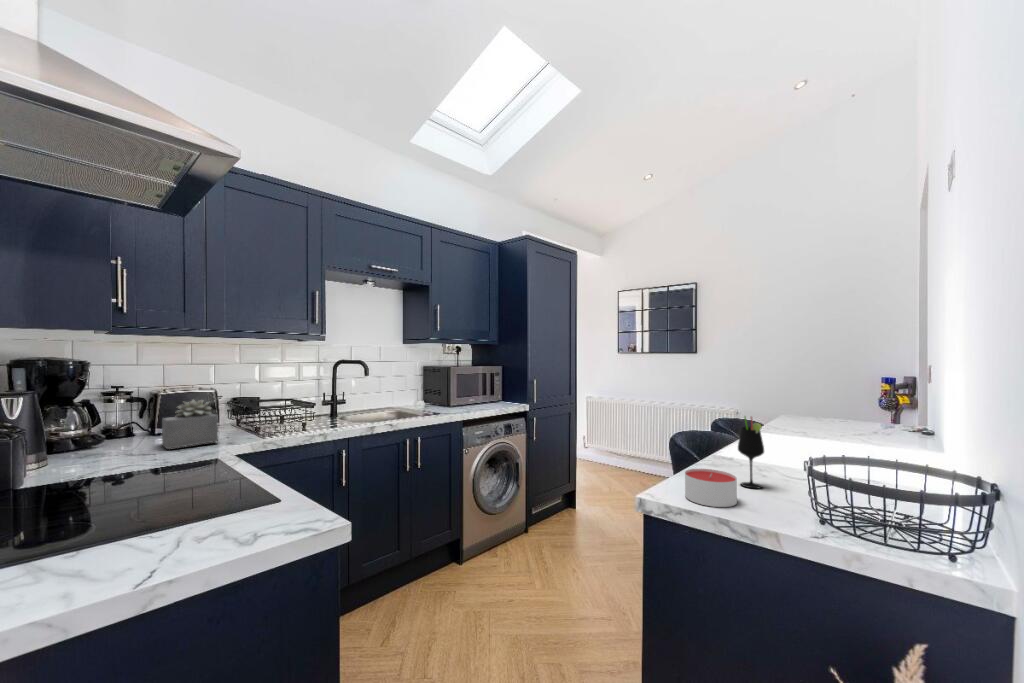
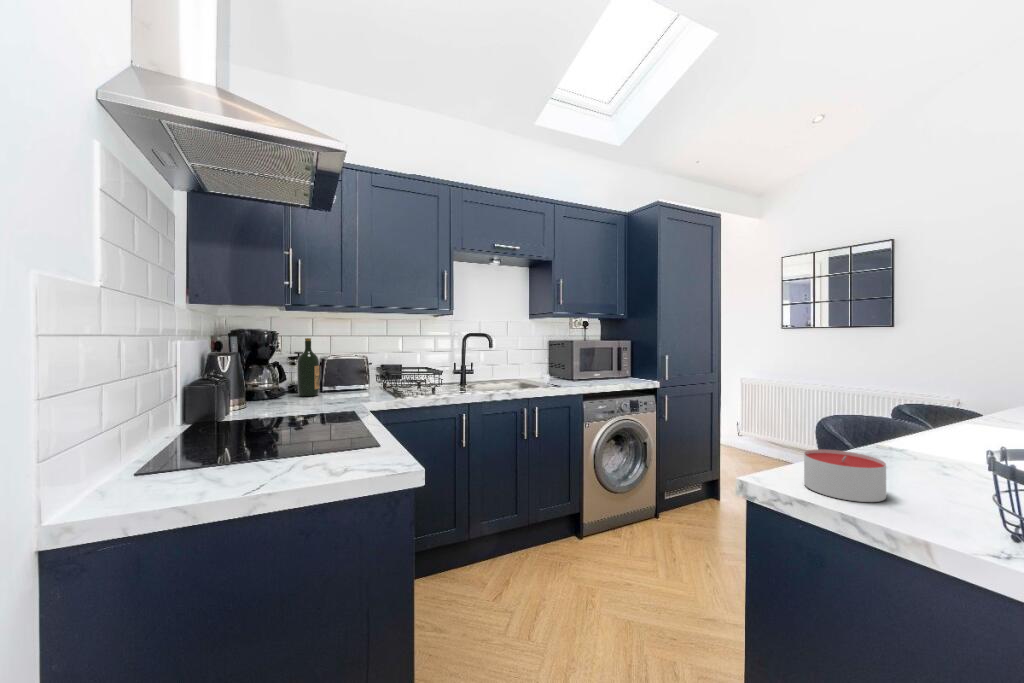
wine bottle: none [118,369,152,443] -> present [297,338,320,397]
succulent plant: present [162,400,218,449] -> none [323,362,361,401]
wine glass: present [738,417,764,489] -> none [903,382,950,487]

